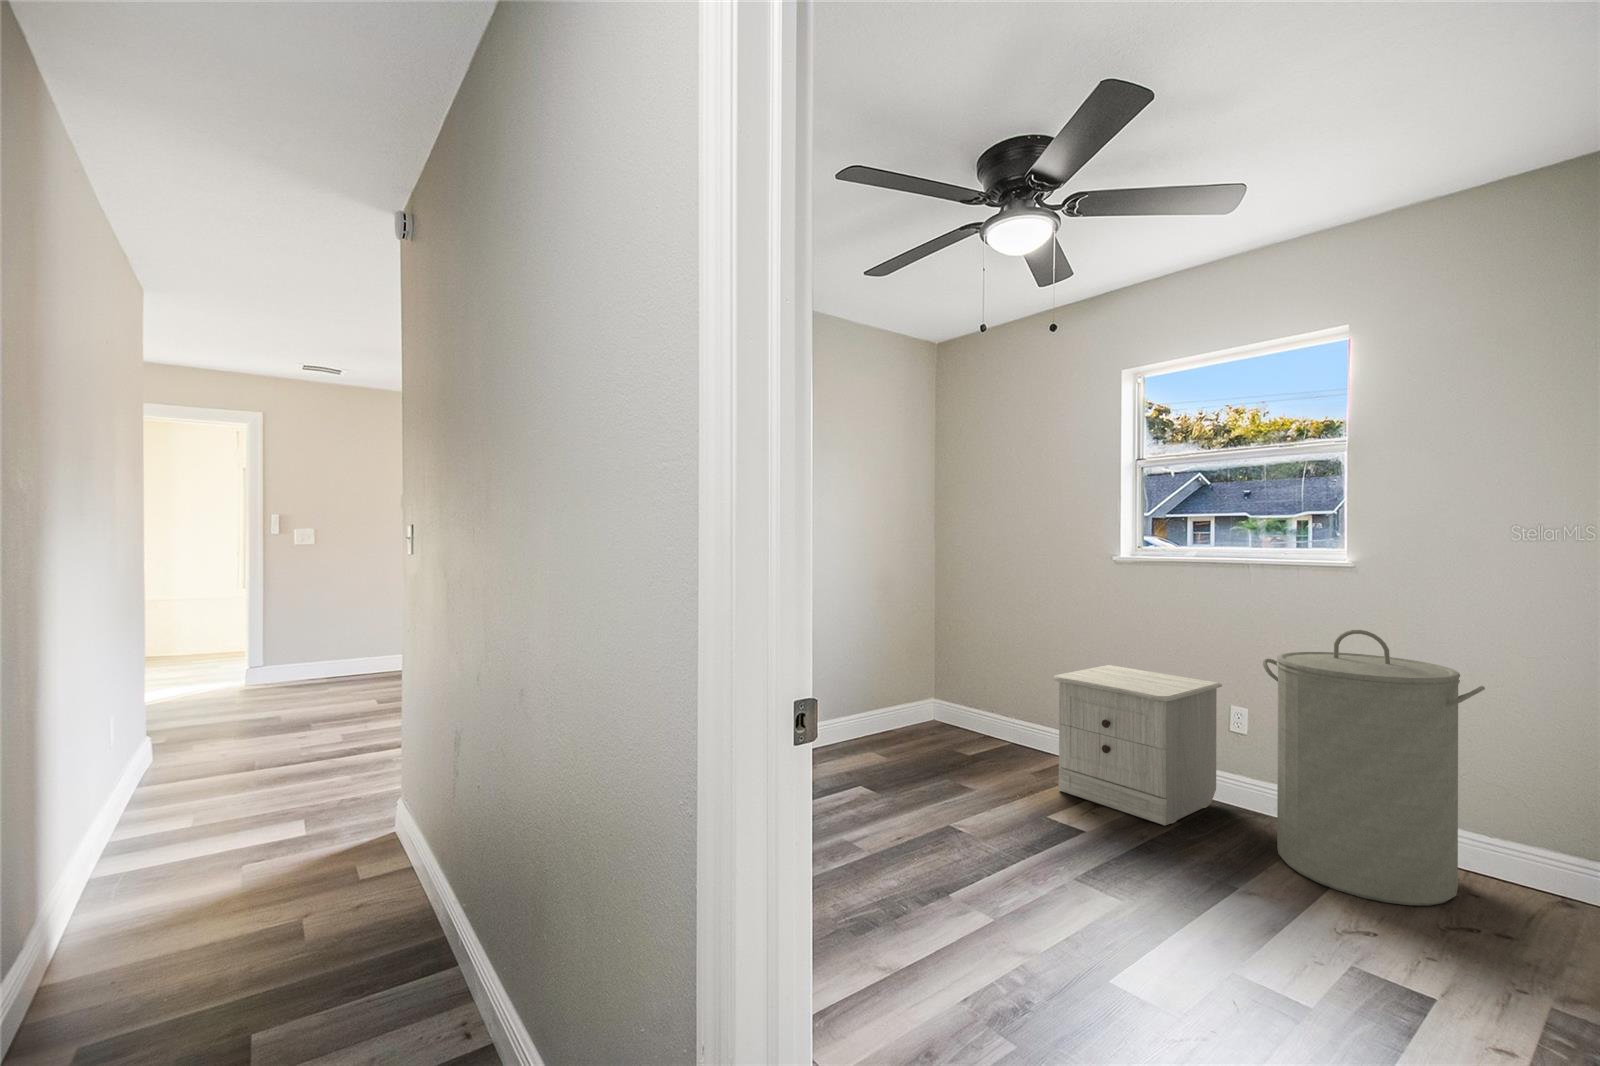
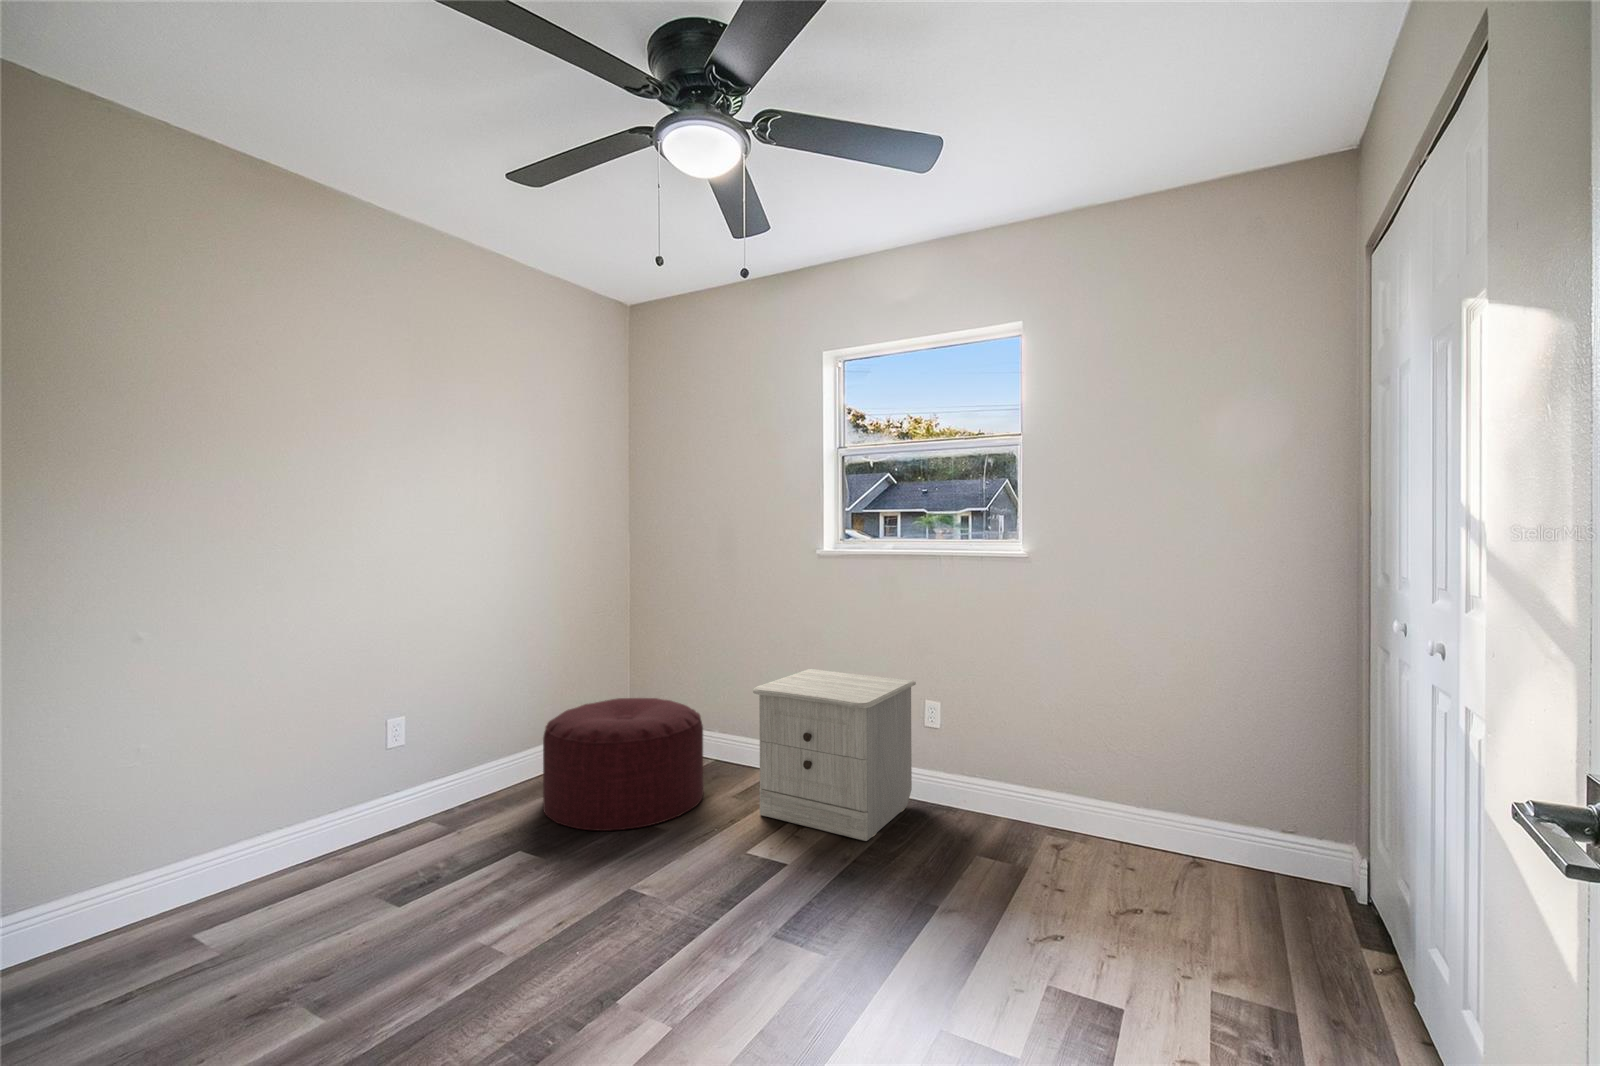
laundry hamper: present [1263,630,1485,906] -> none [954,622,1137,894]
ottoman: none [871,678,1006,785] -> present [543,698,703,831]

